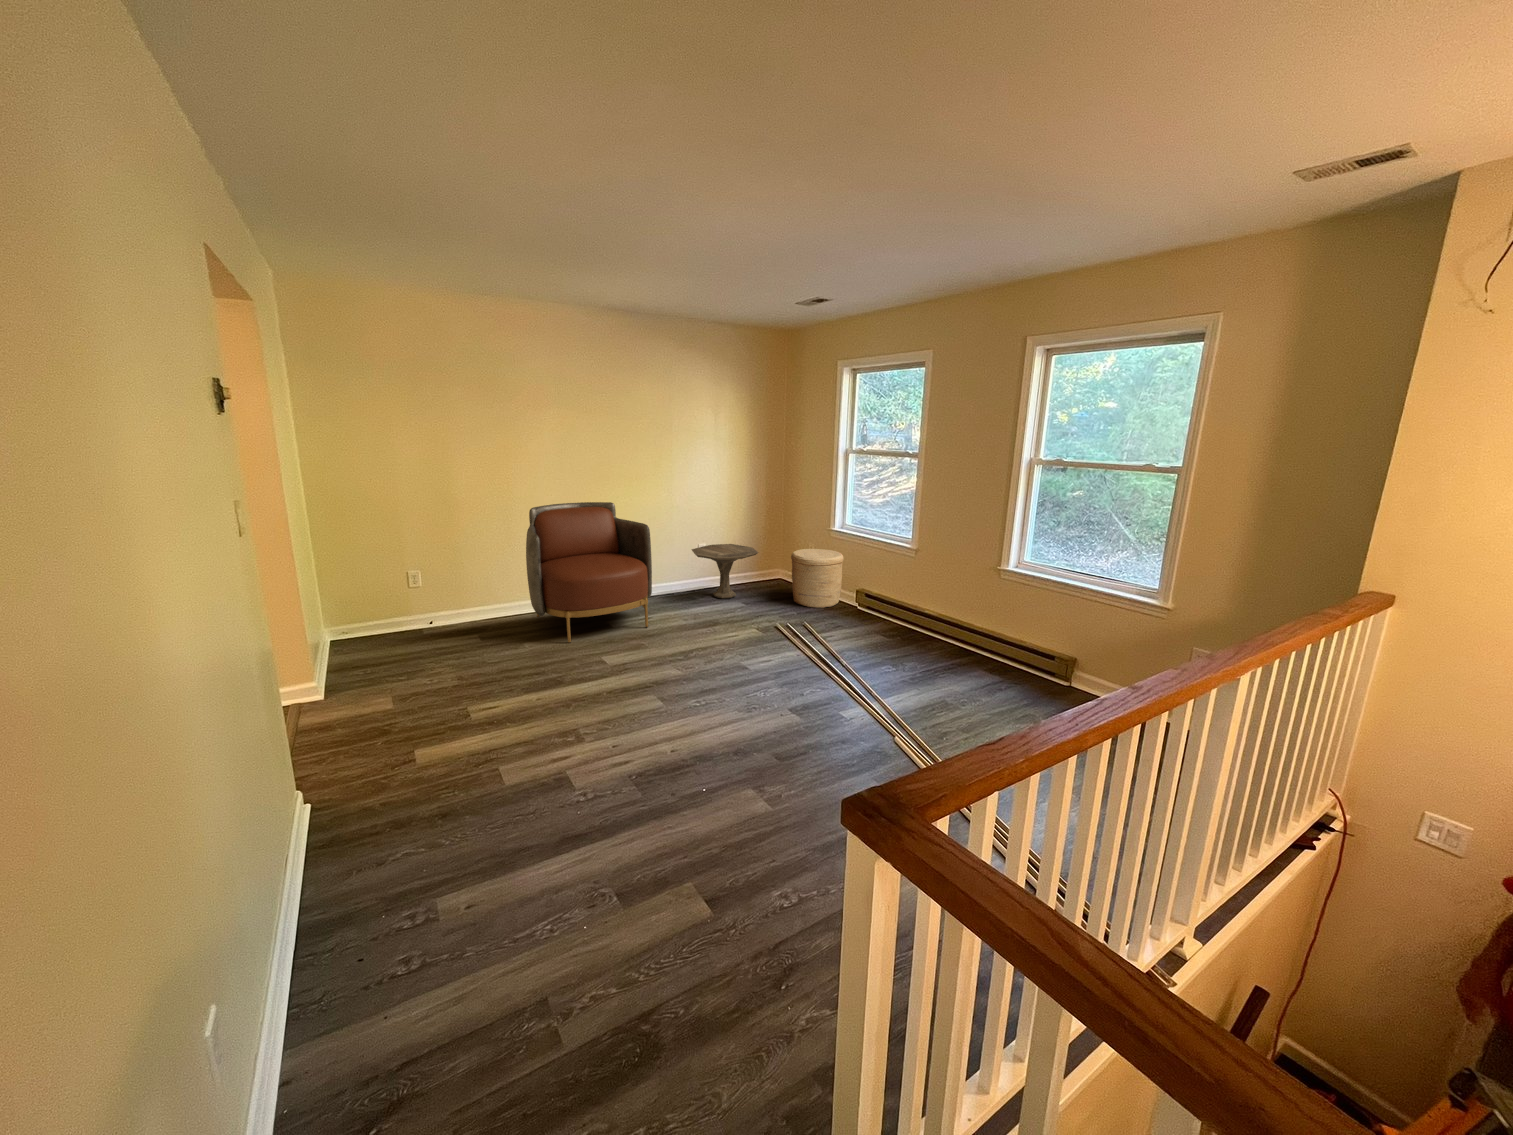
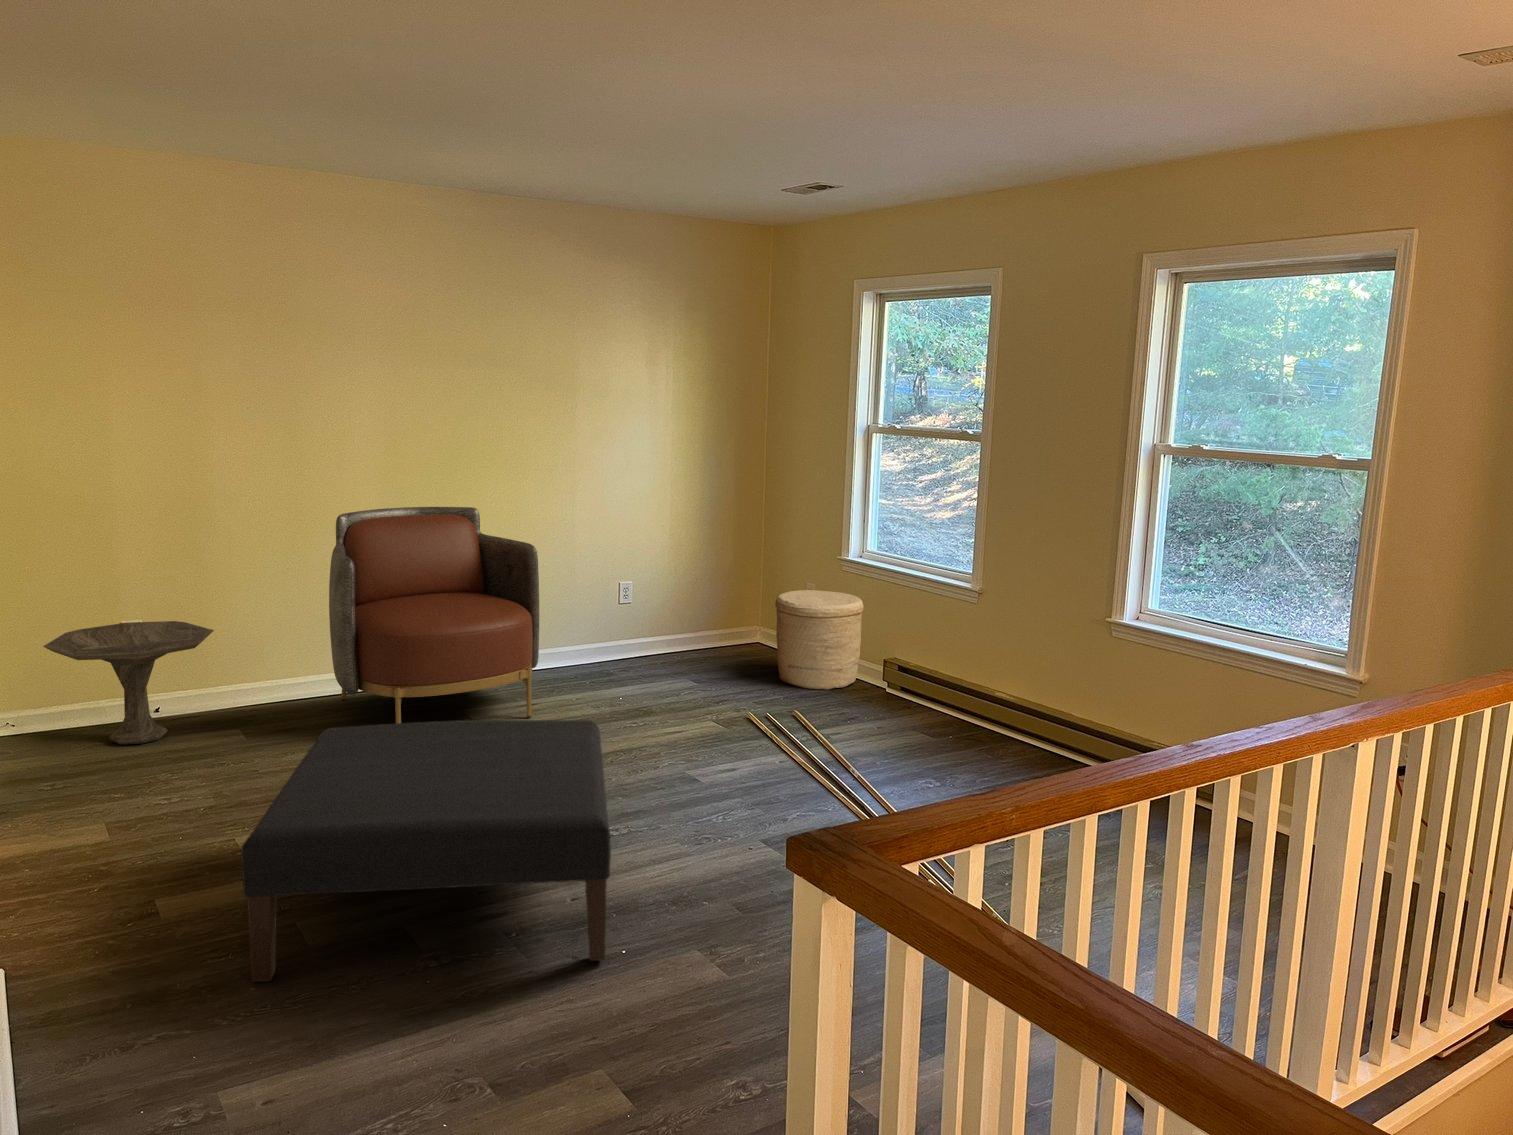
side table: present [692,544,758,599] -> present [43,621,214,744]
ottoman: none [457,636,695,813] -> present [241,720,611,982]

